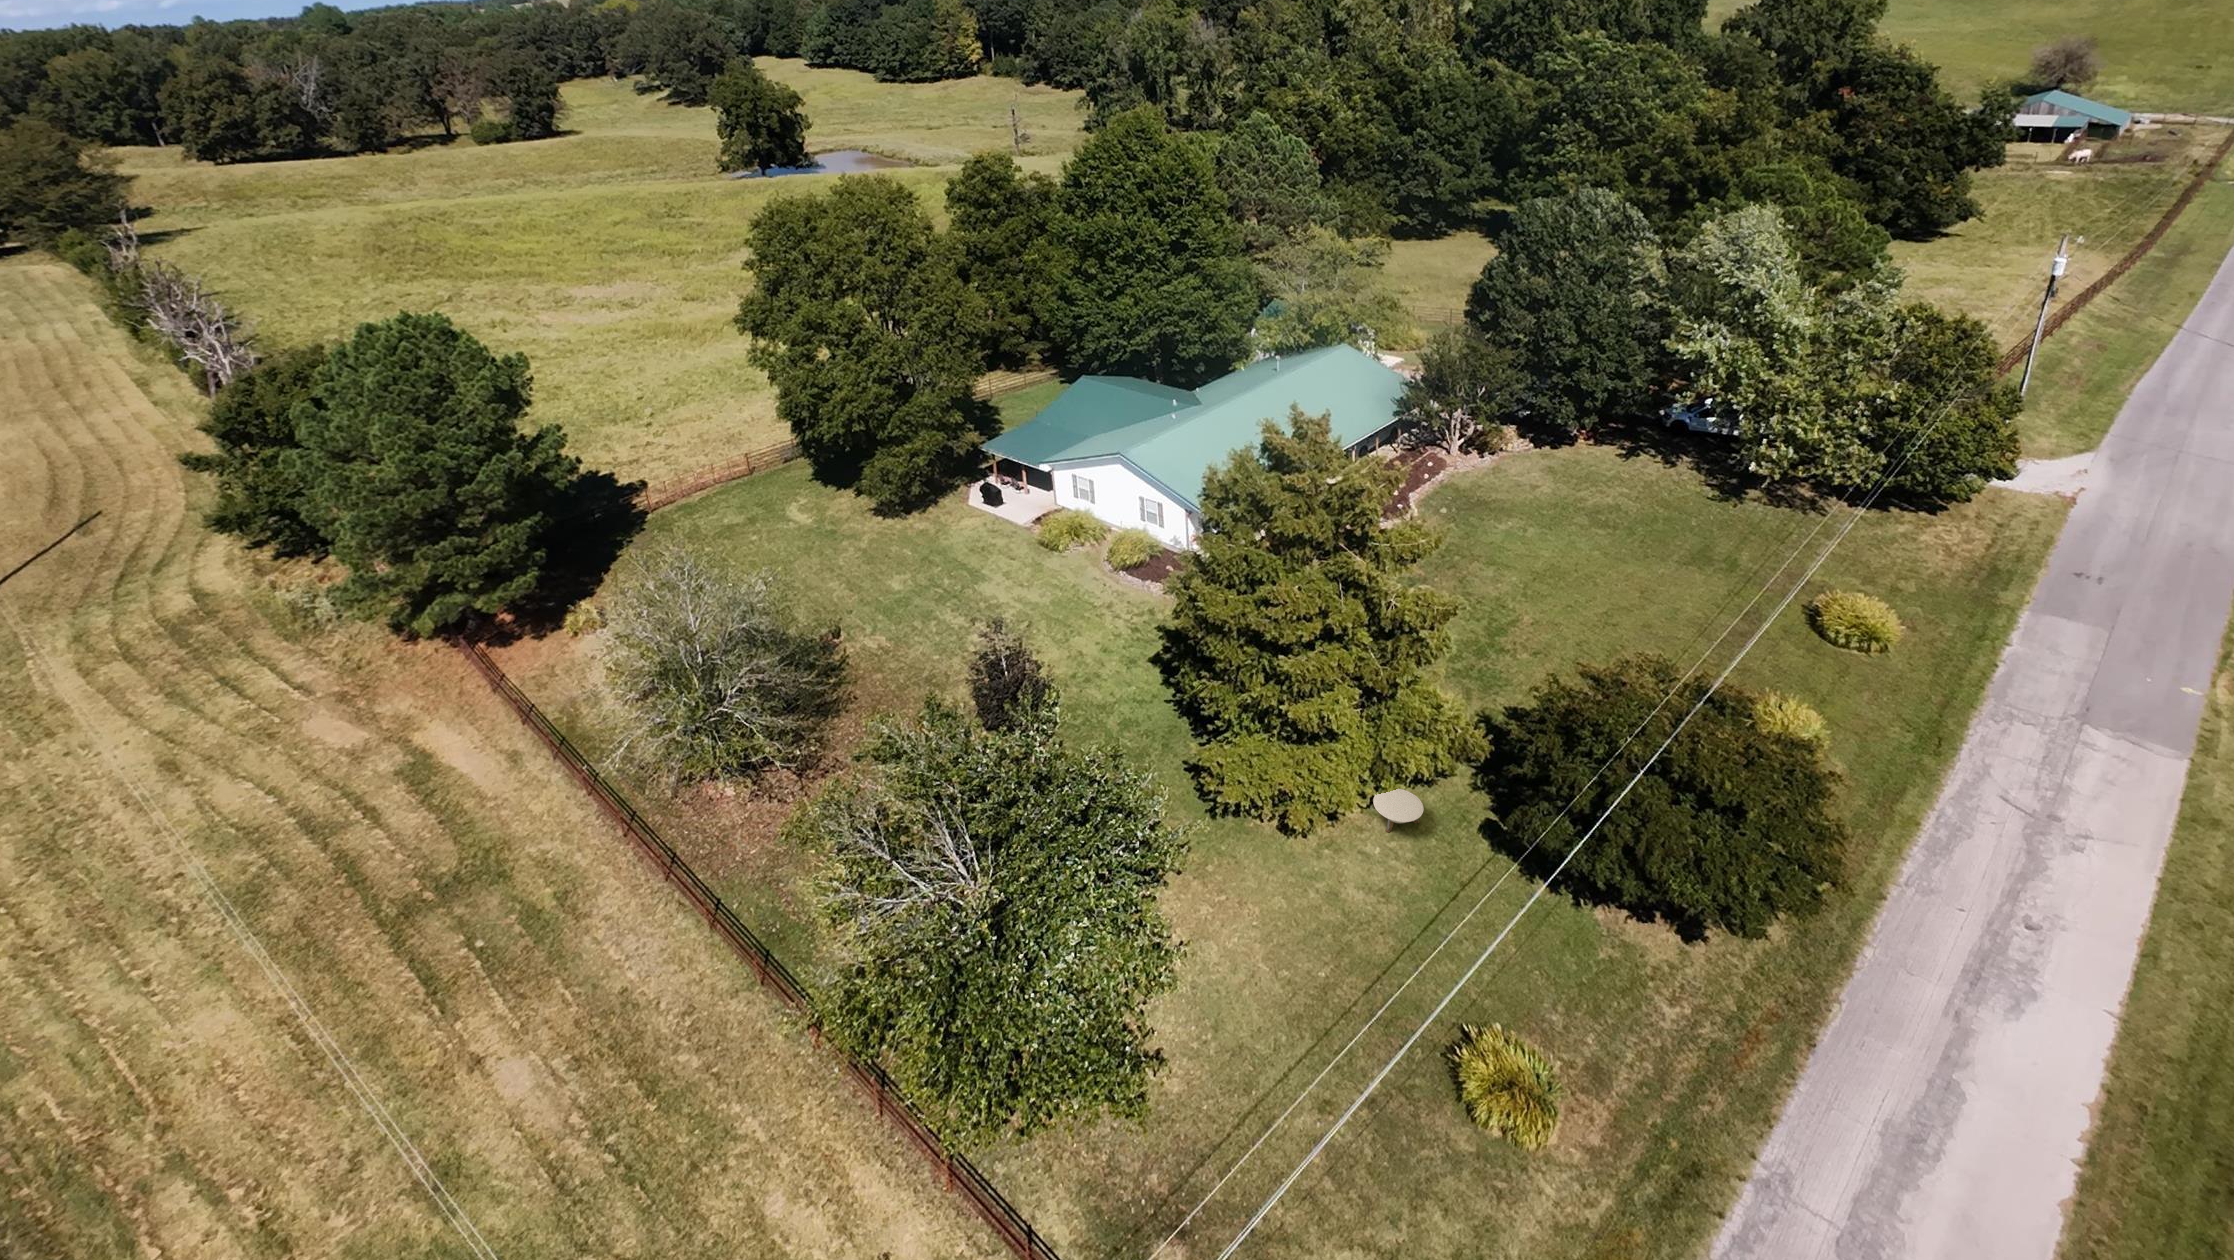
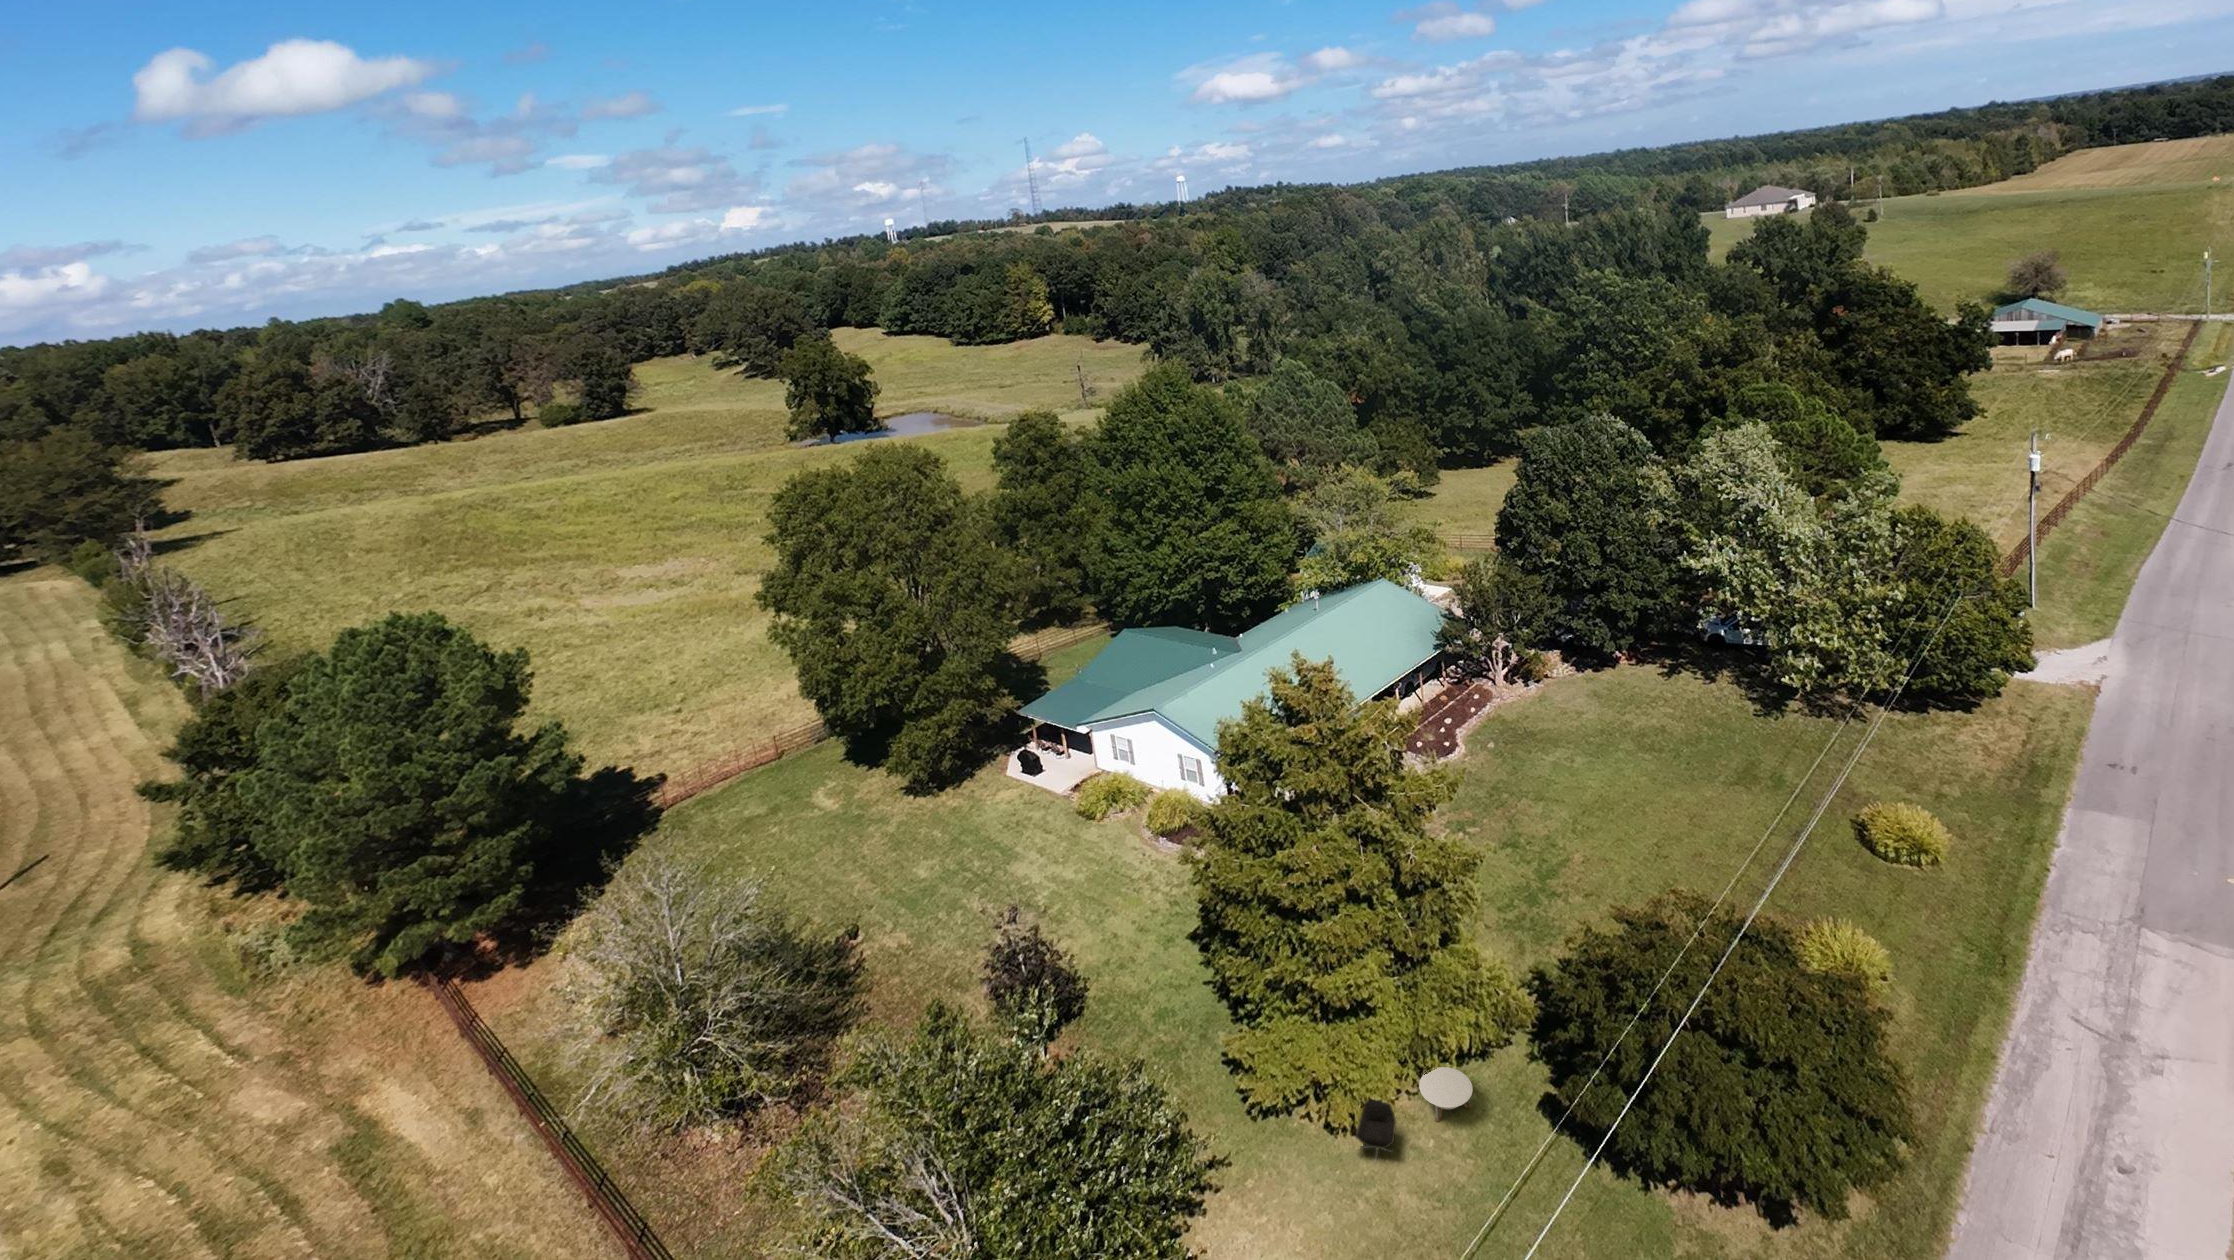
lounge chair: none [1314,809,1352,861] -> present [1355,1101,1396,1152]

